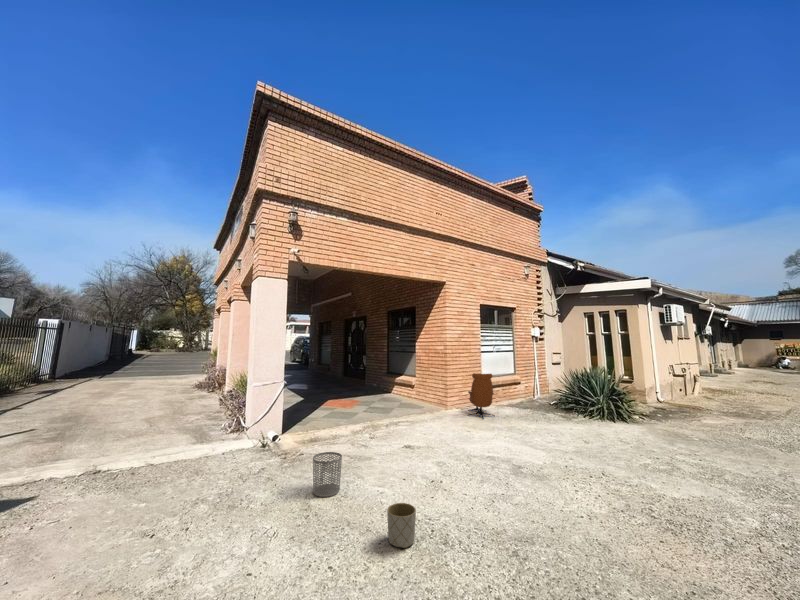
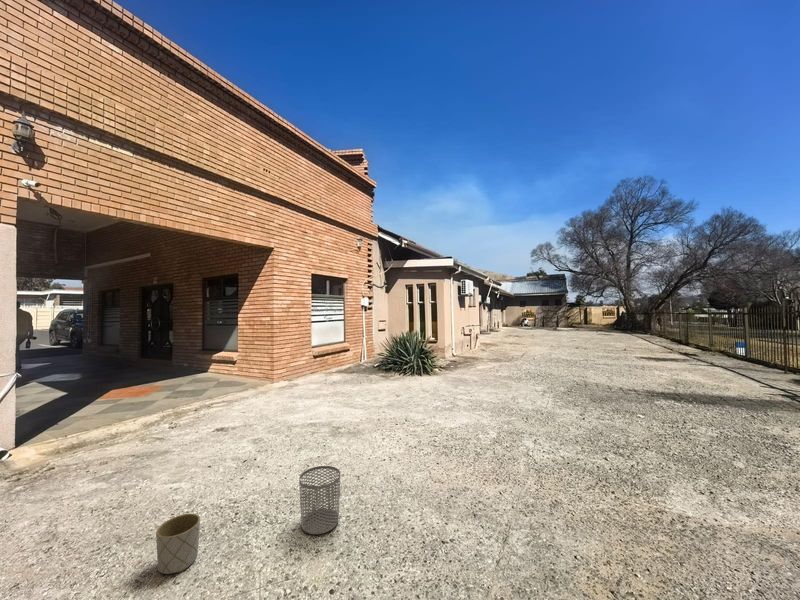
lounge chair: present [468,373,495,419] -> none [295,343,322,388]
waste bin: present [313,452,342,497] -> present [299,466,340,534]

